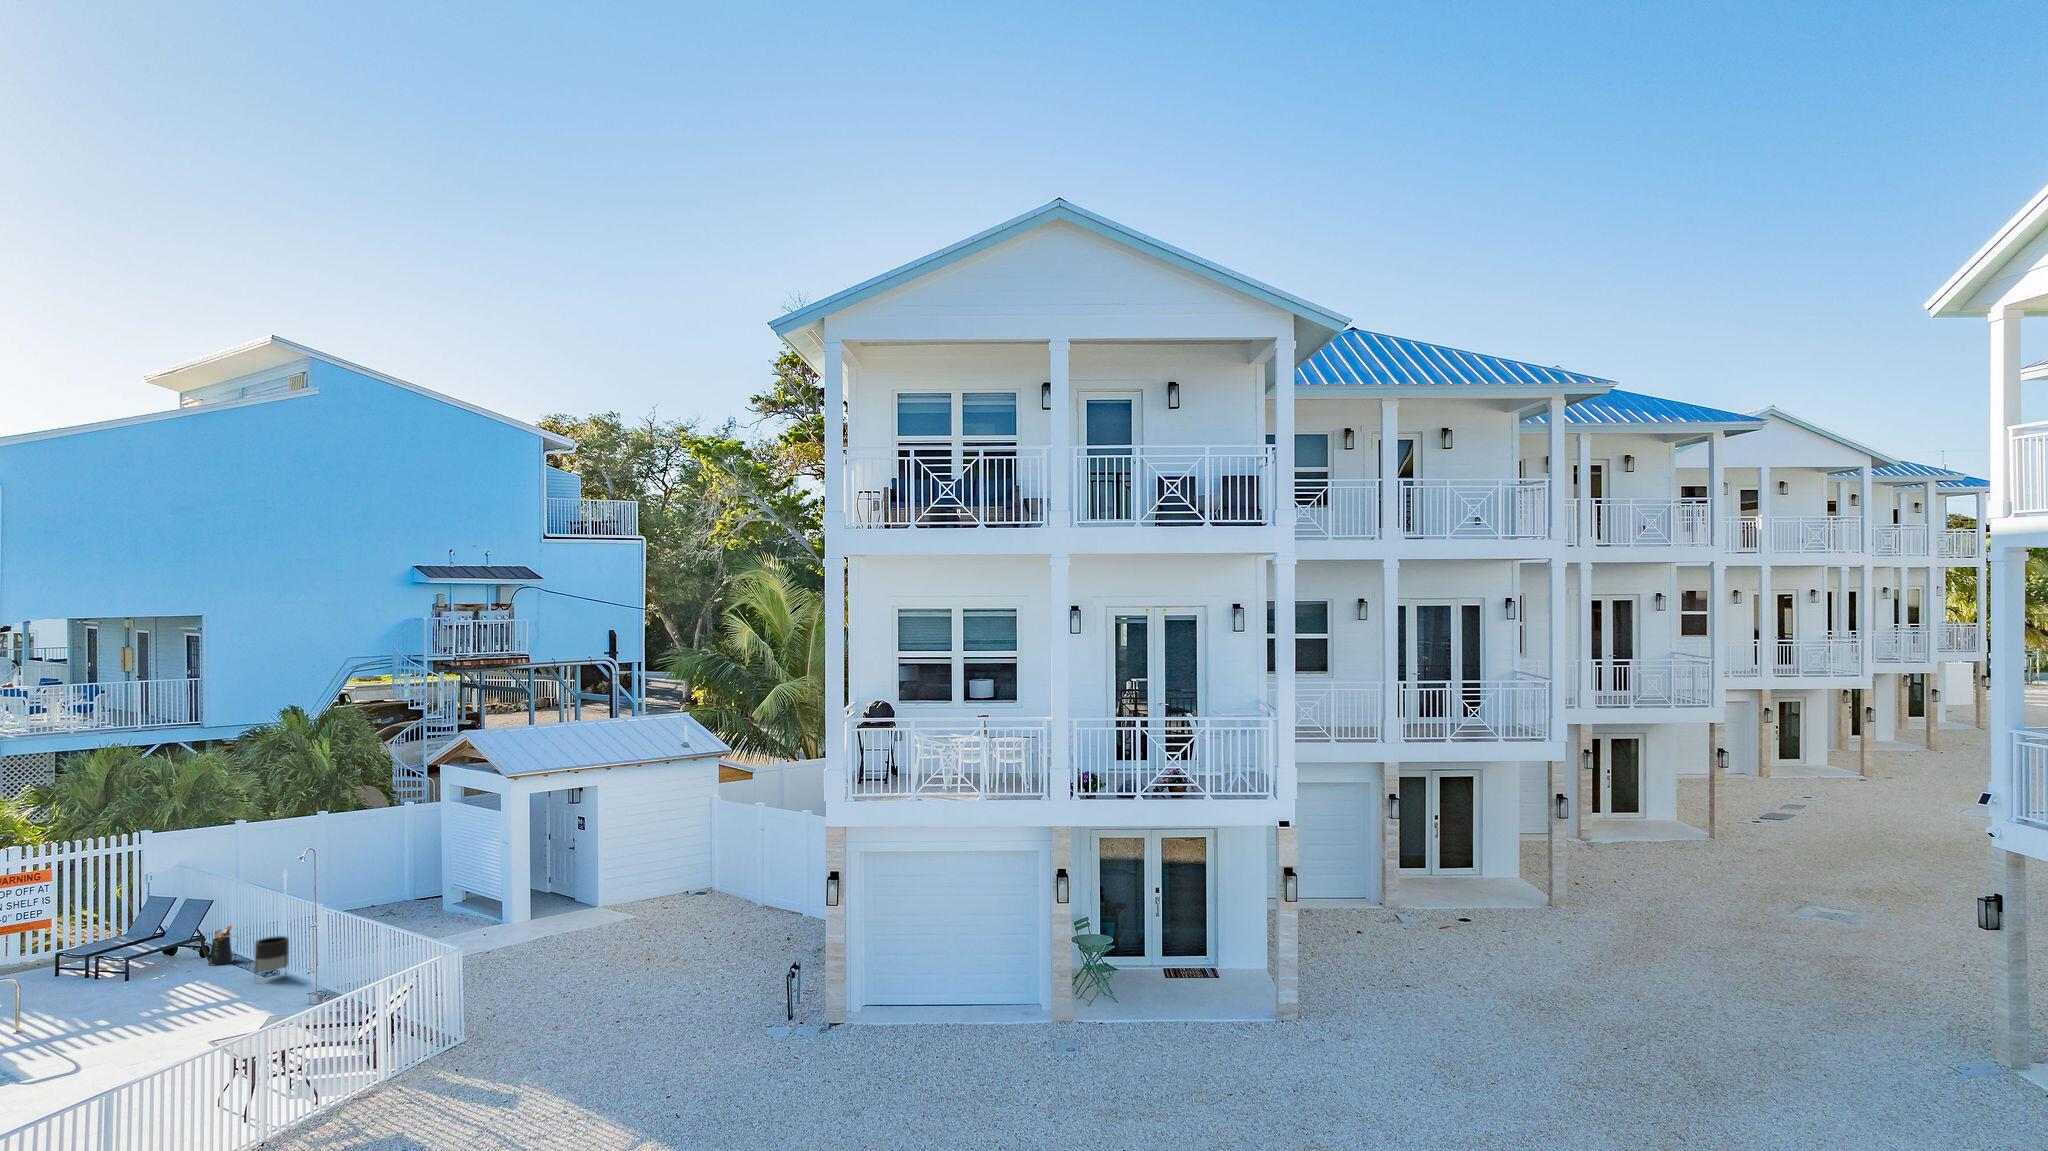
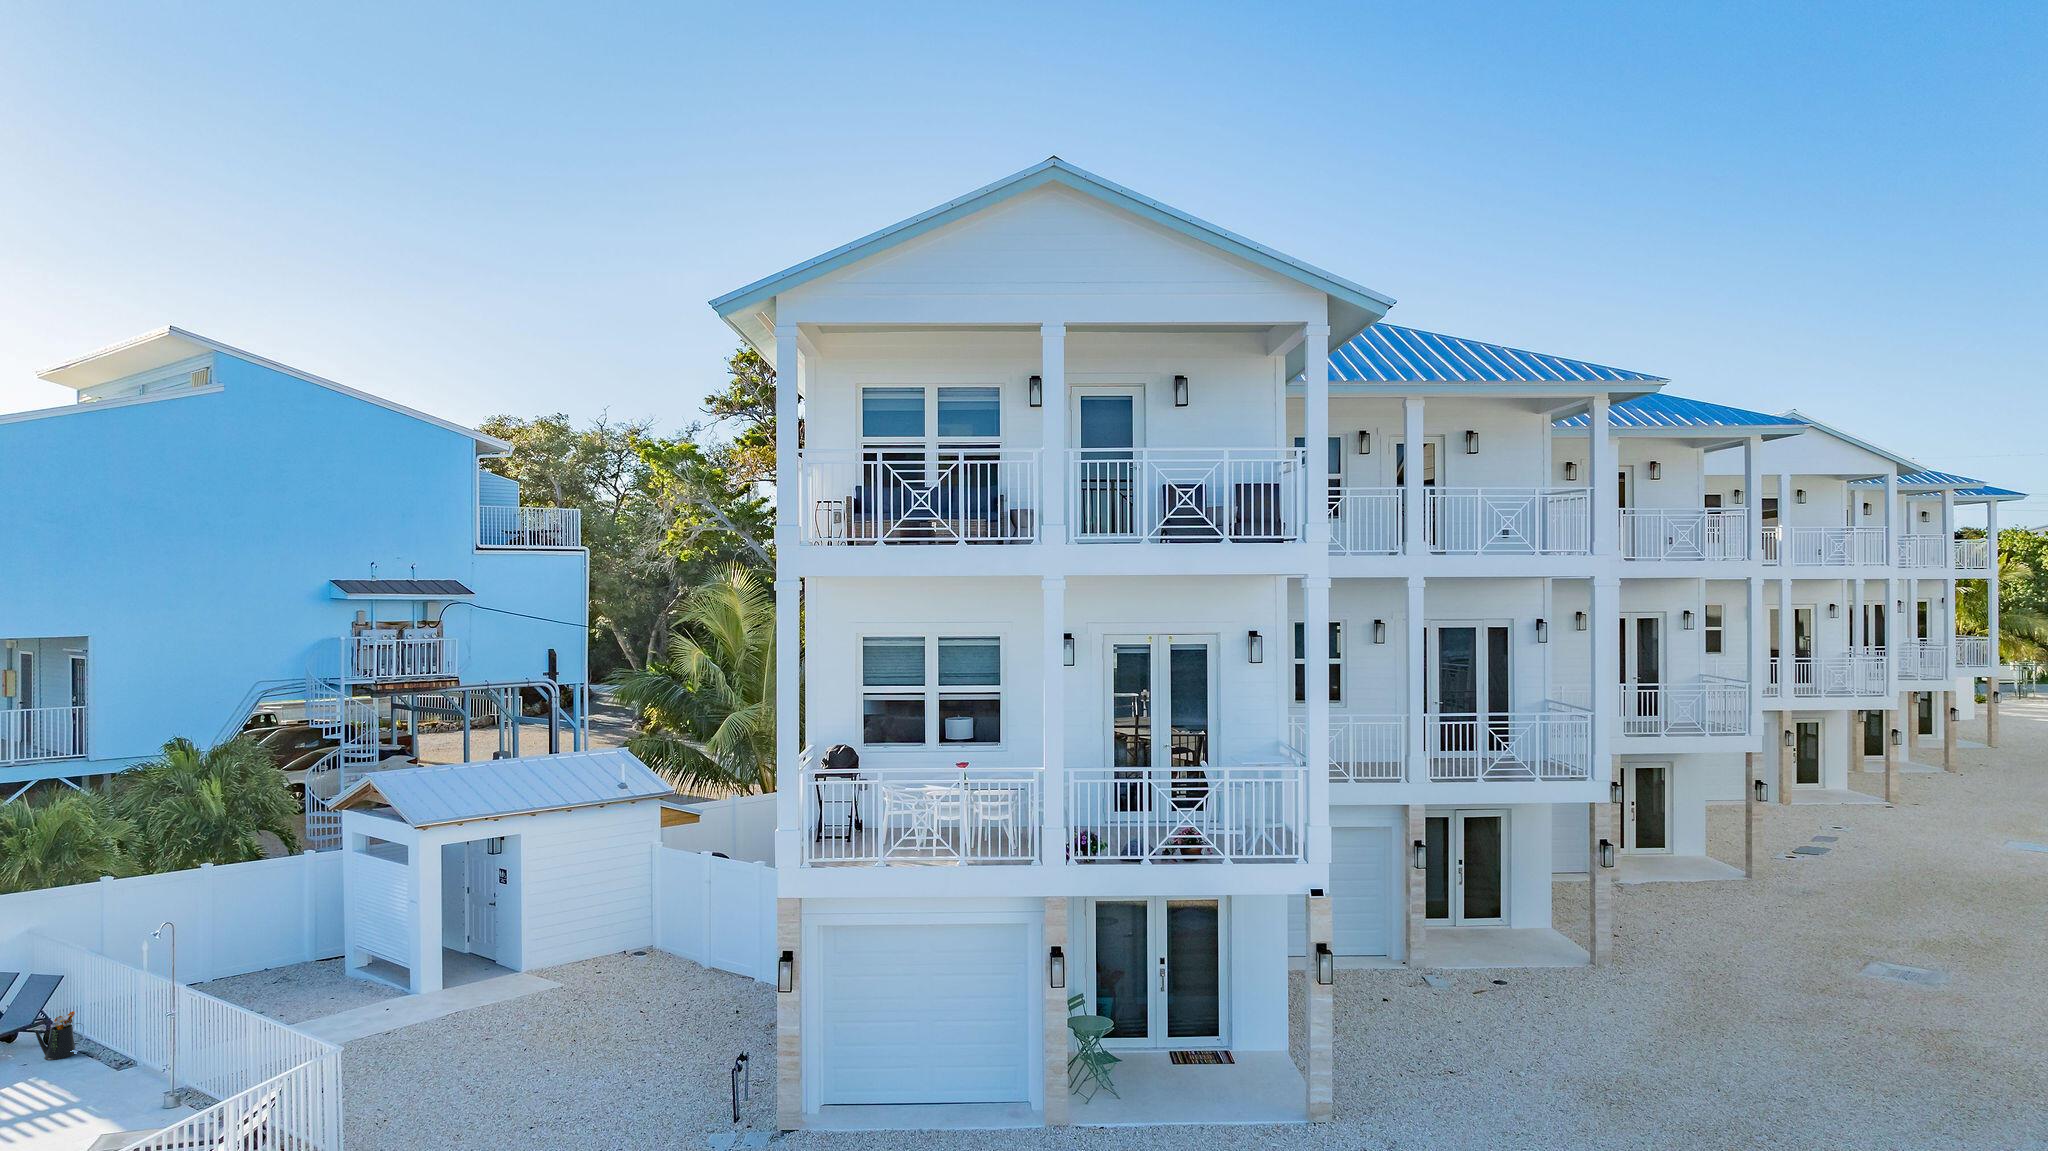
planter: present [254,936,289,974] -> none [94,1027,138,1086]

